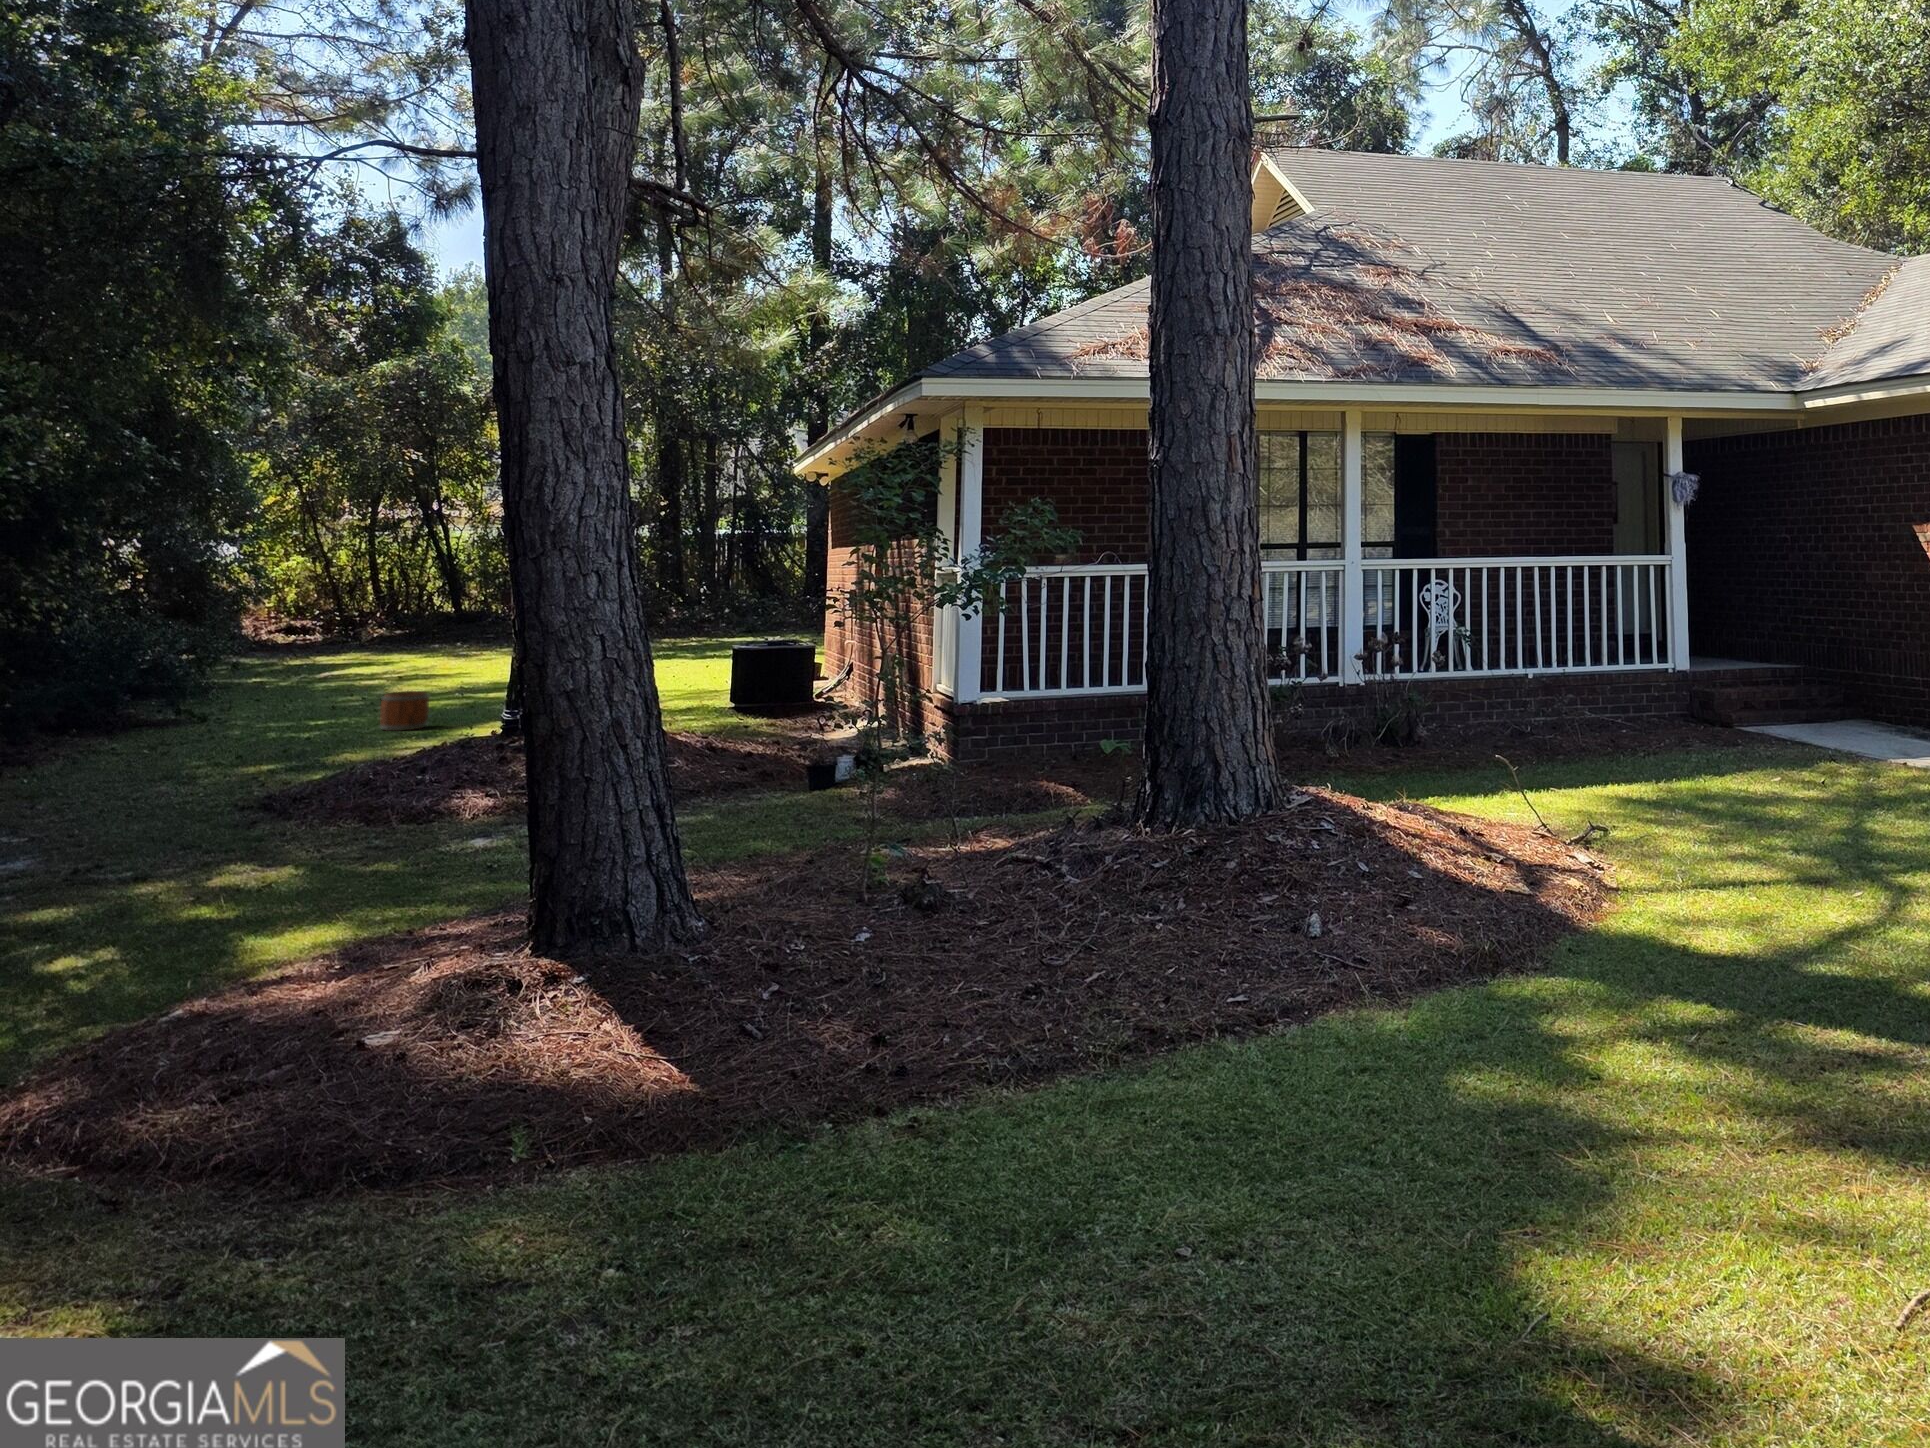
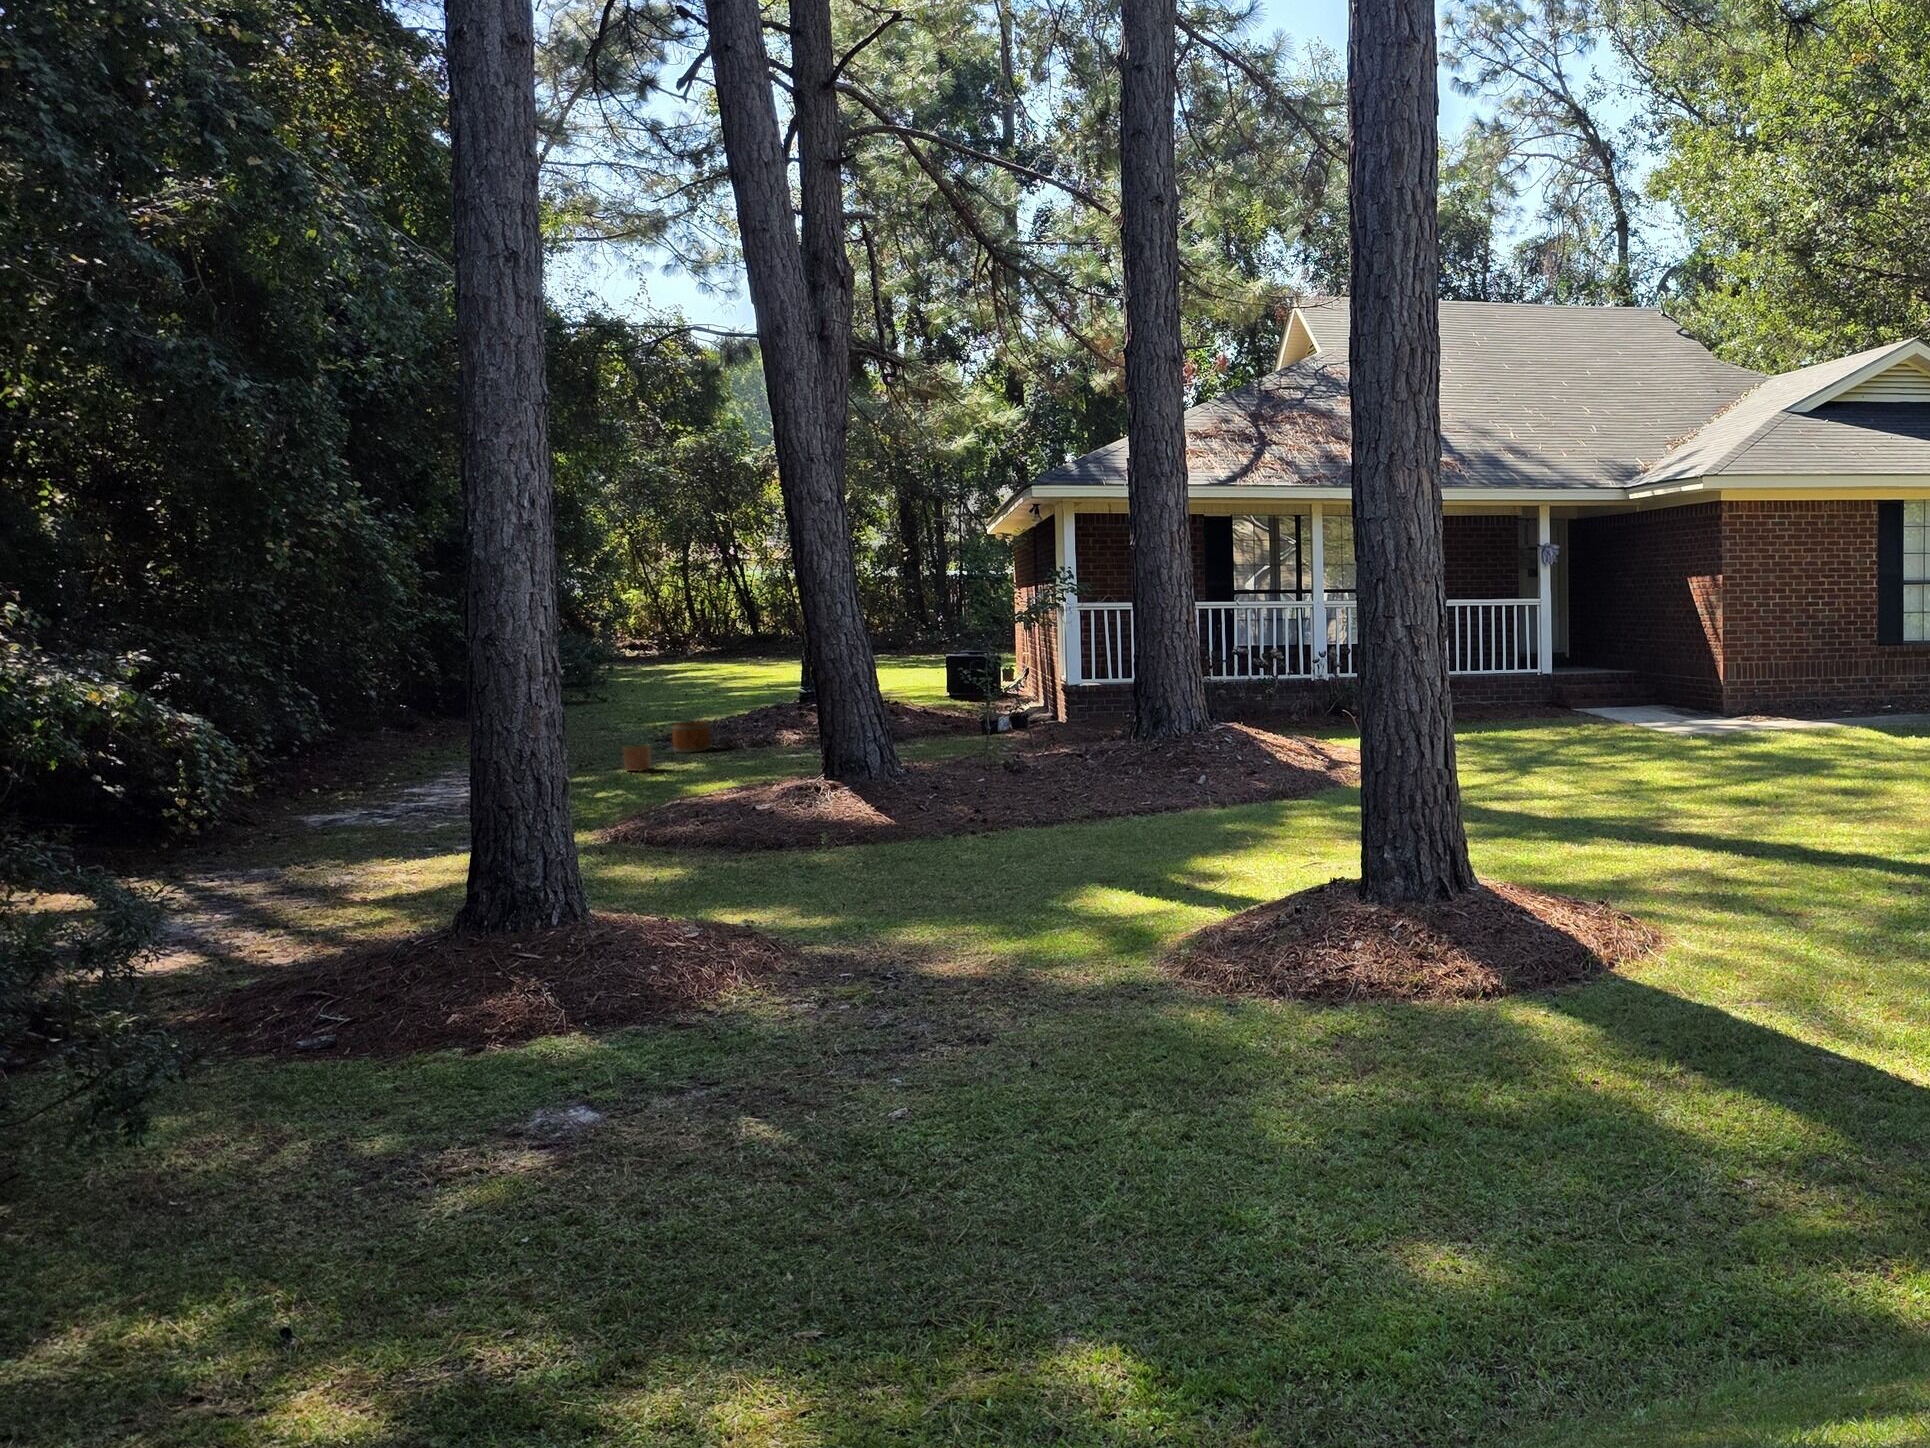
planter: none [324,713,360,748] -> present [623,744,651,772]

